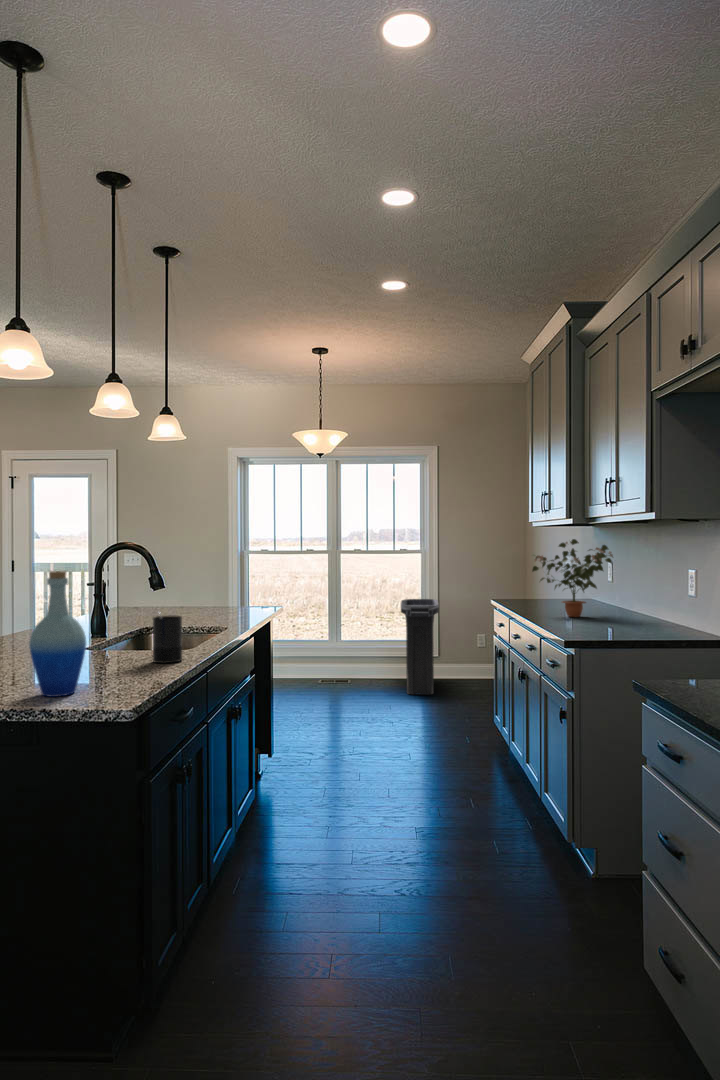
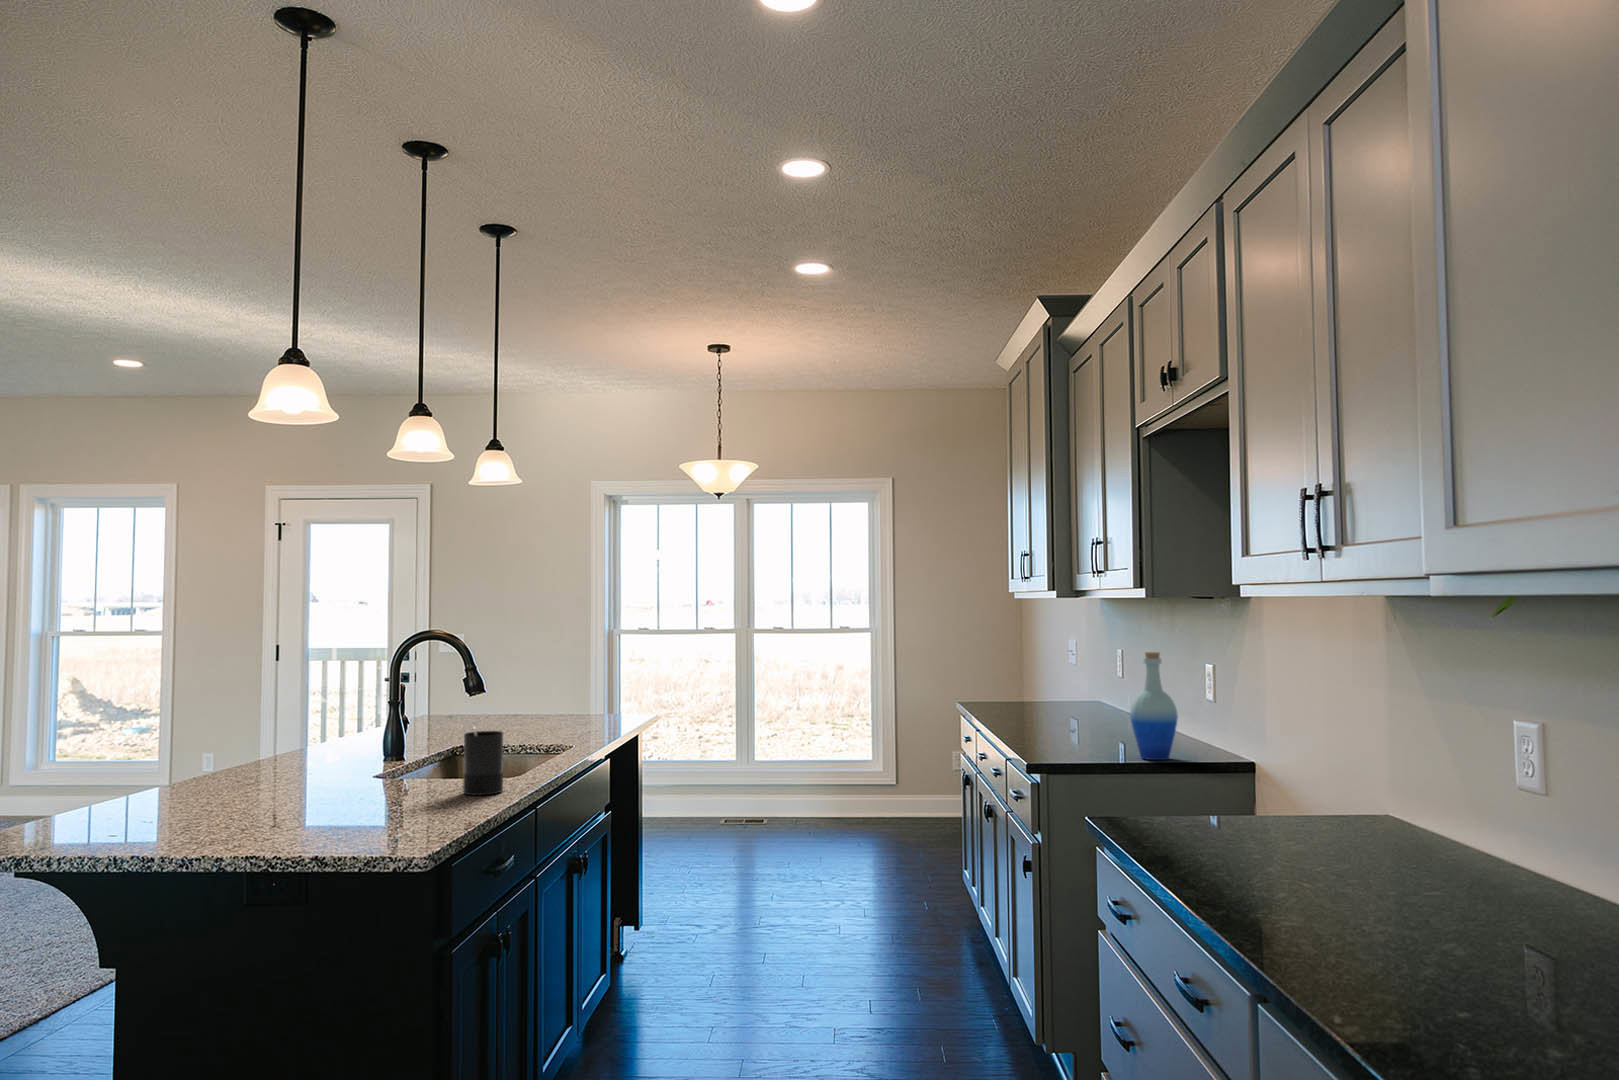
potted plant: present [532,539,613,617] -> none [1000,618,1113,727]
bottle: present [29,571,86,697] -> present [1131,652,1178,760]
trash can: present [401,599,439,695] -> none [835,698,889,838]

